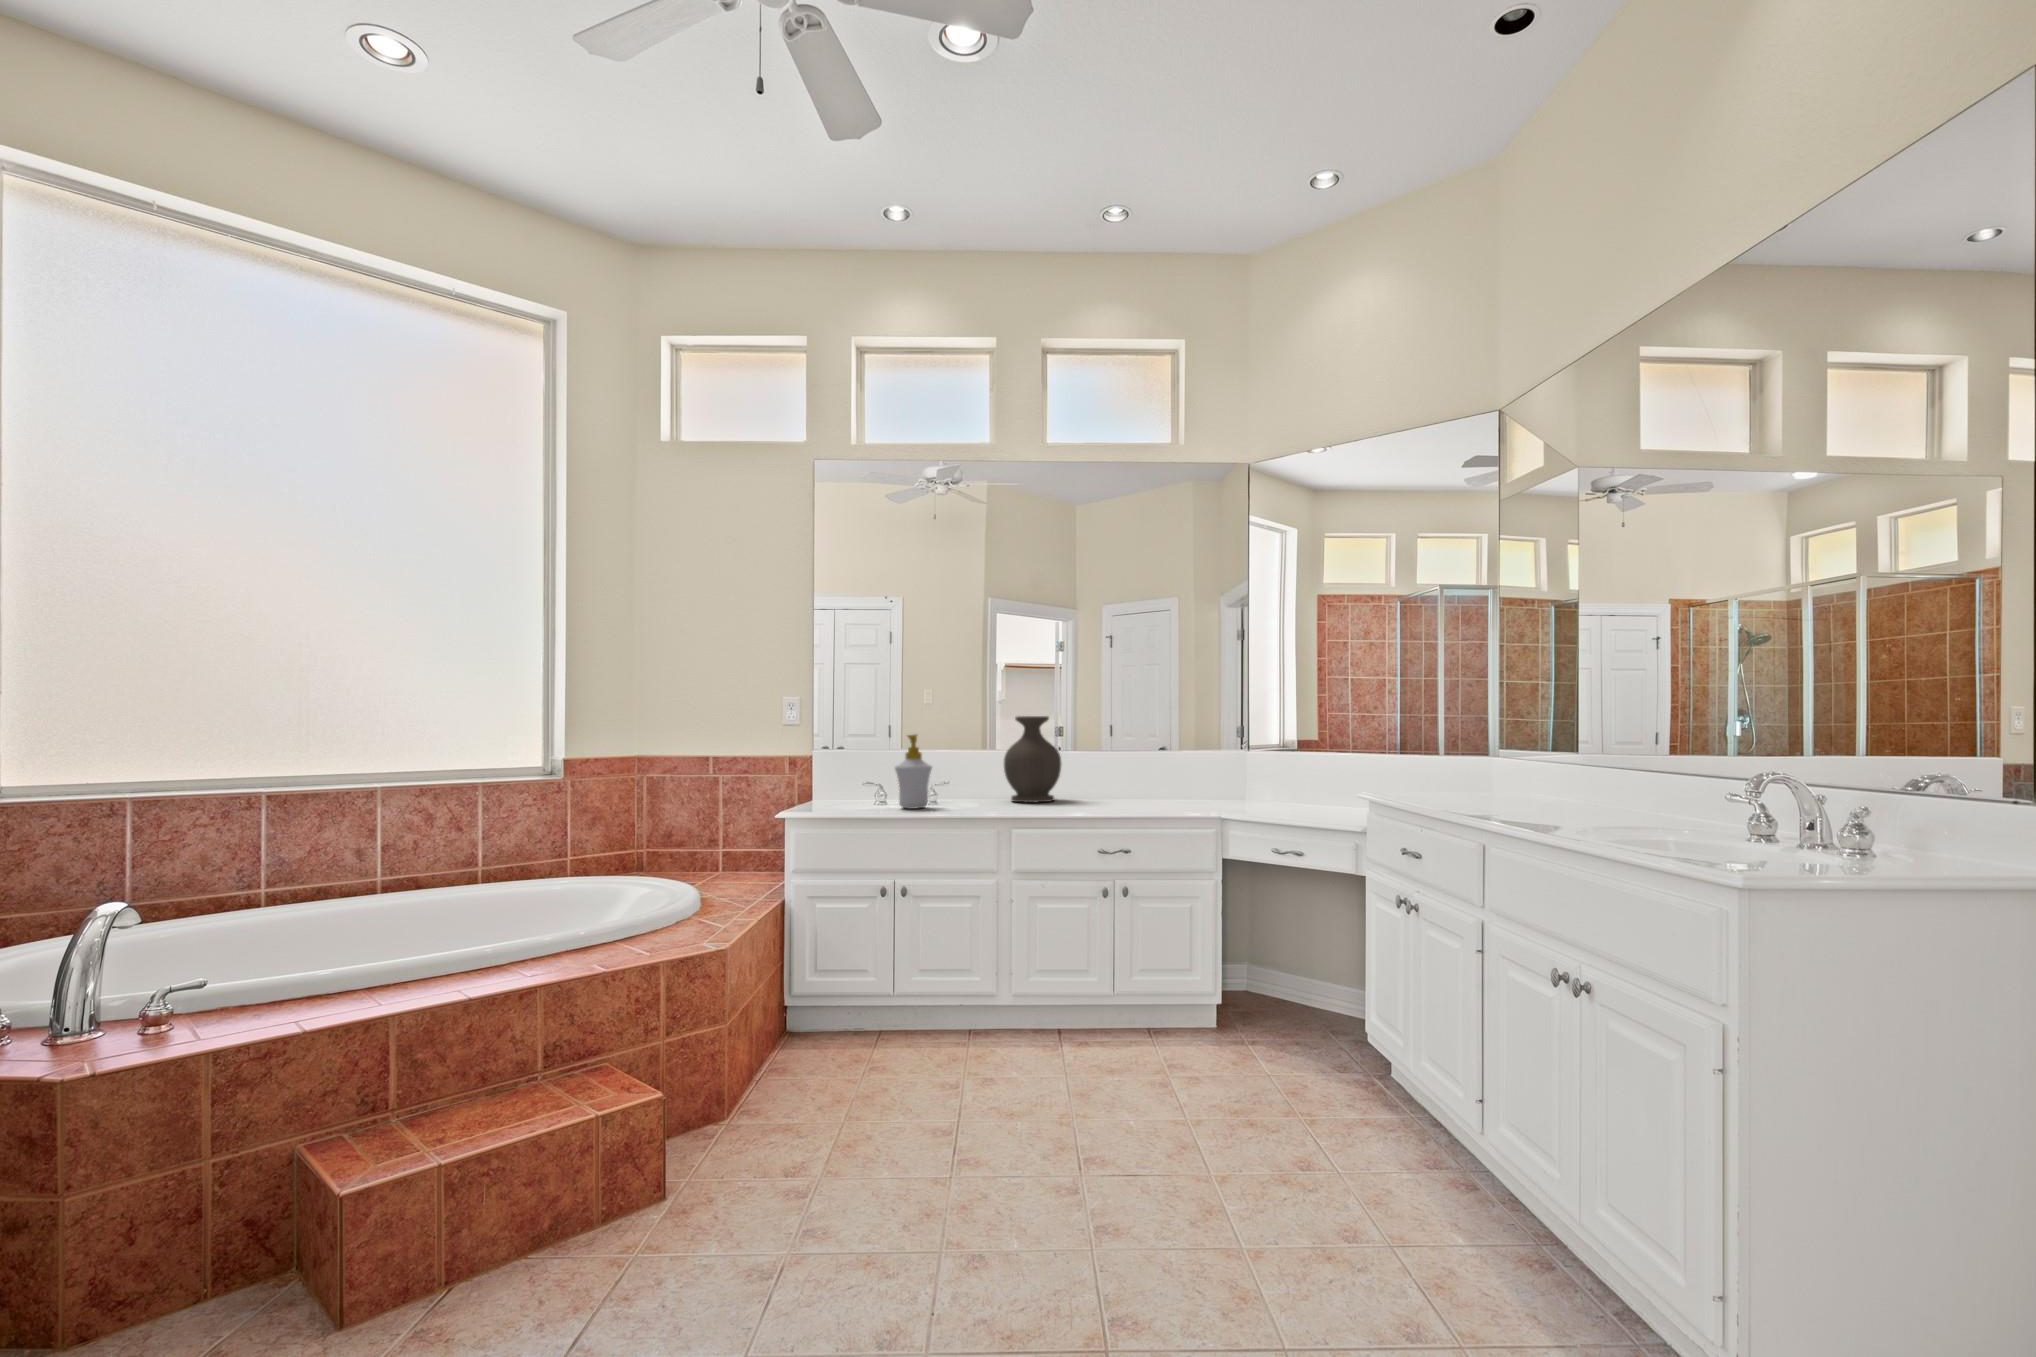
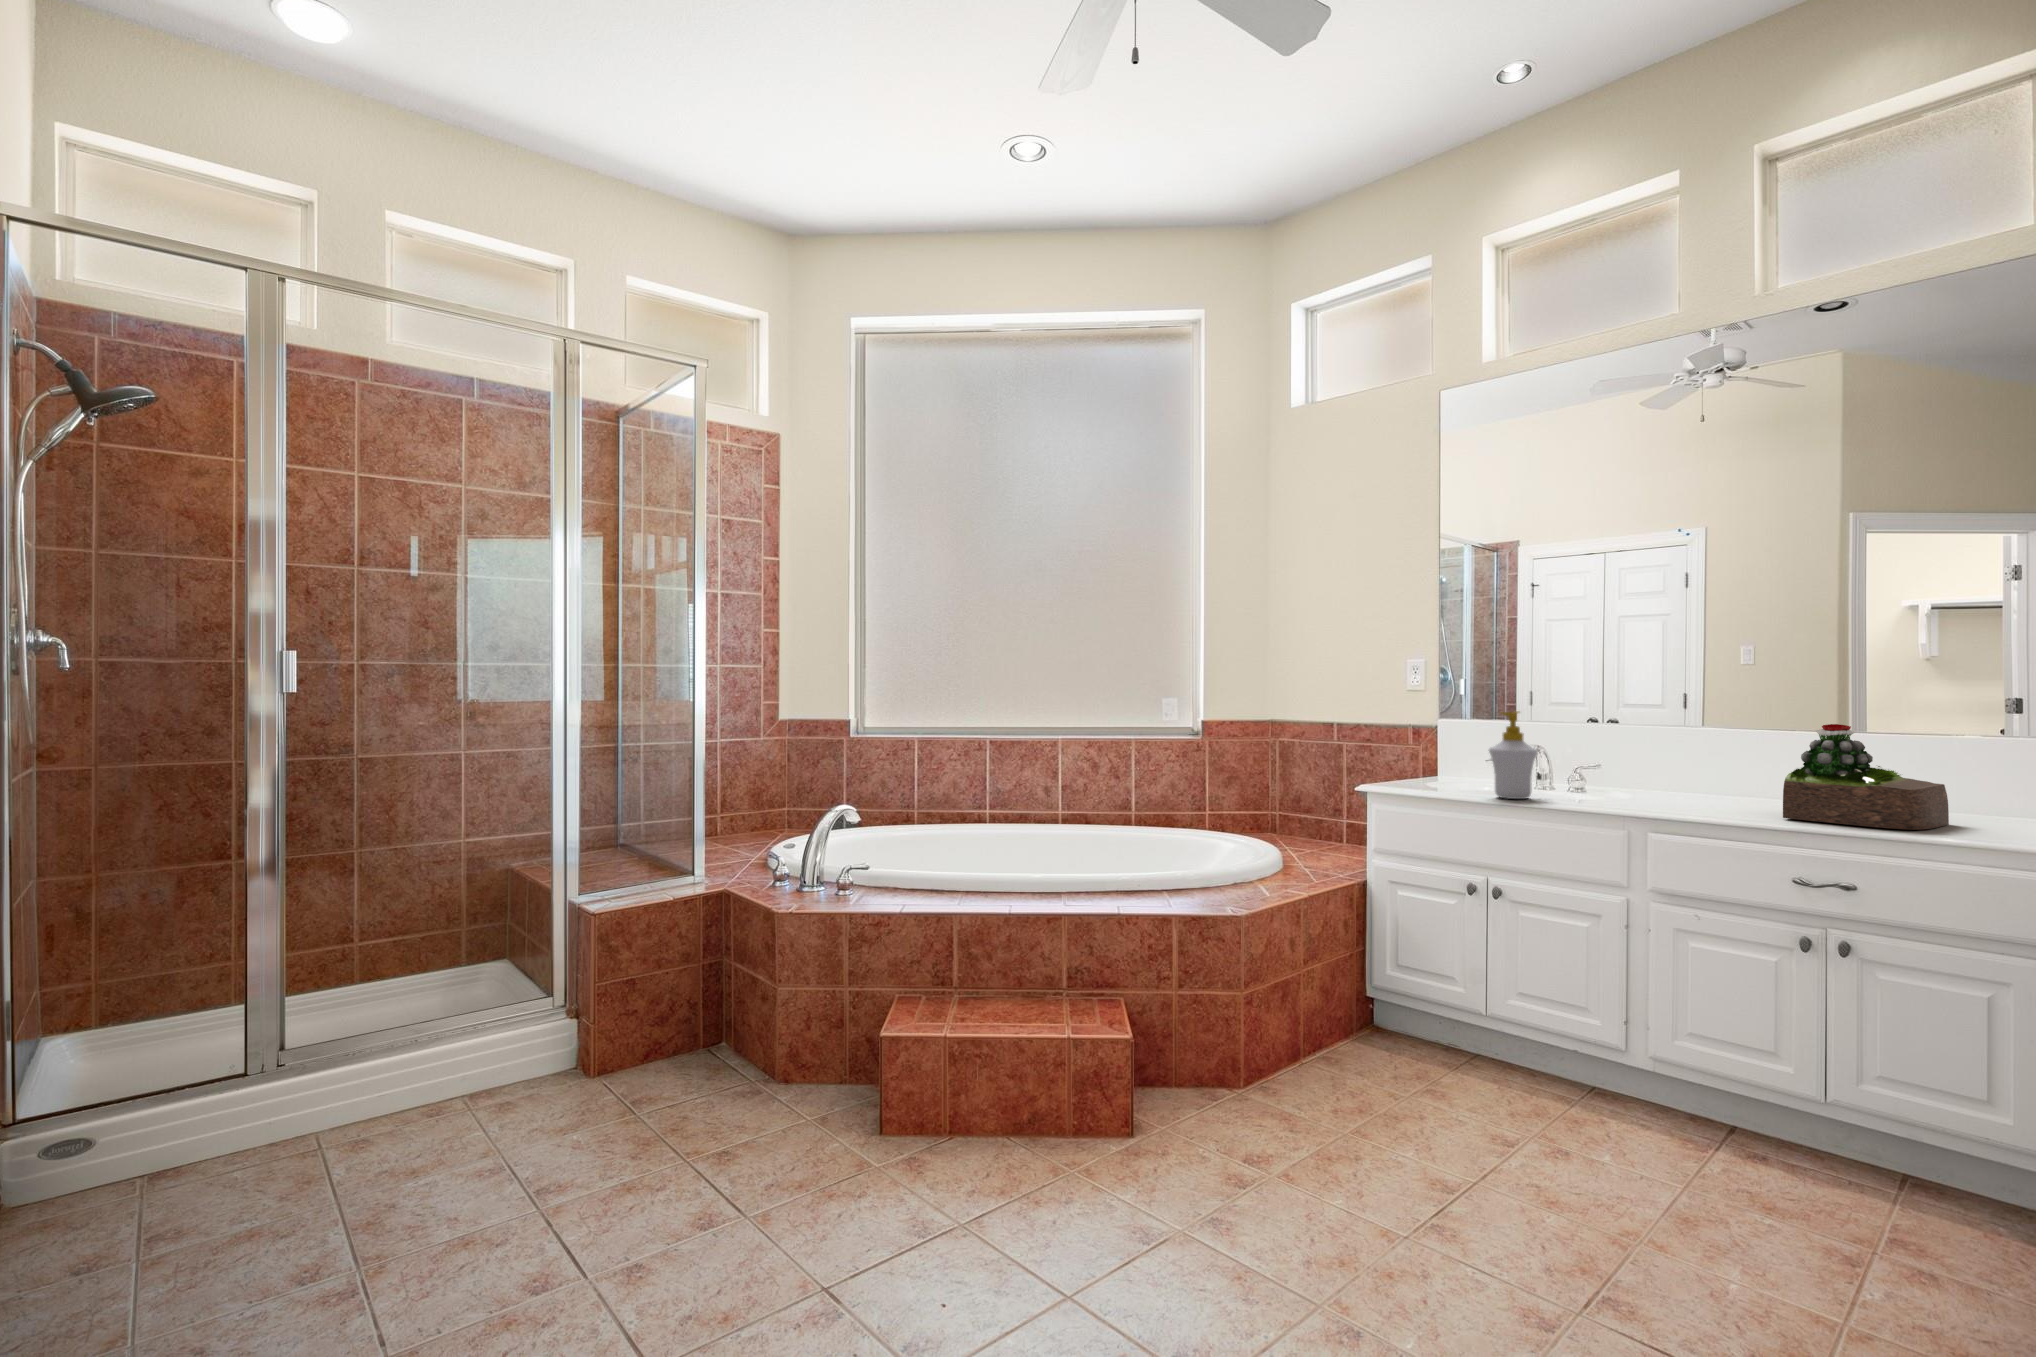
vase: present [1004,716,1061,802] -> none [1654,691,1746,808]
succulent plant: none [1096,737,1170,804] -> present [1783,724,1949,830]

